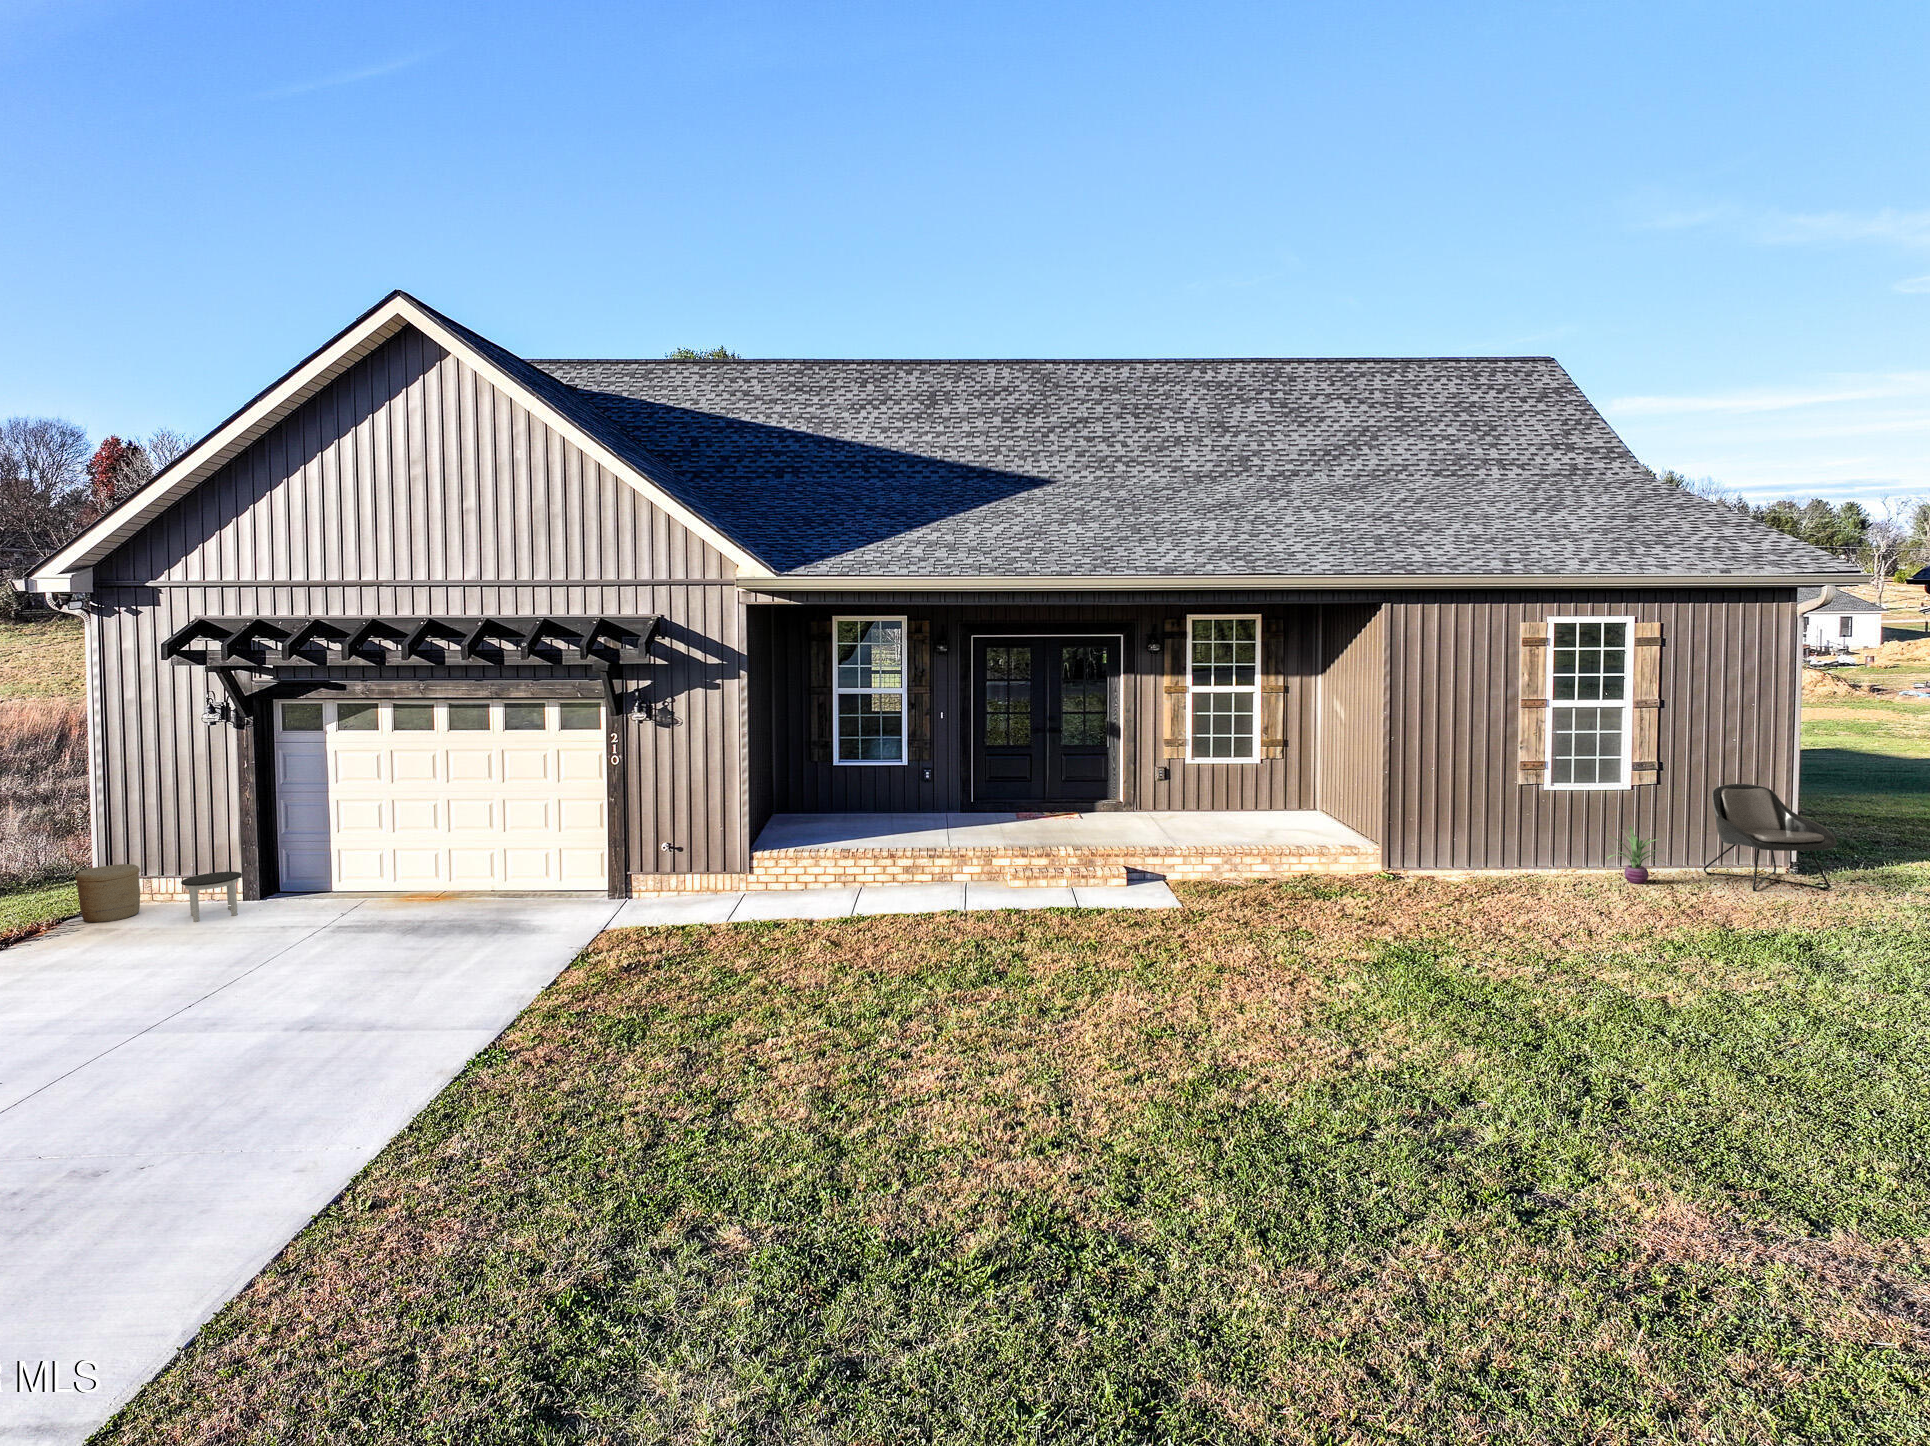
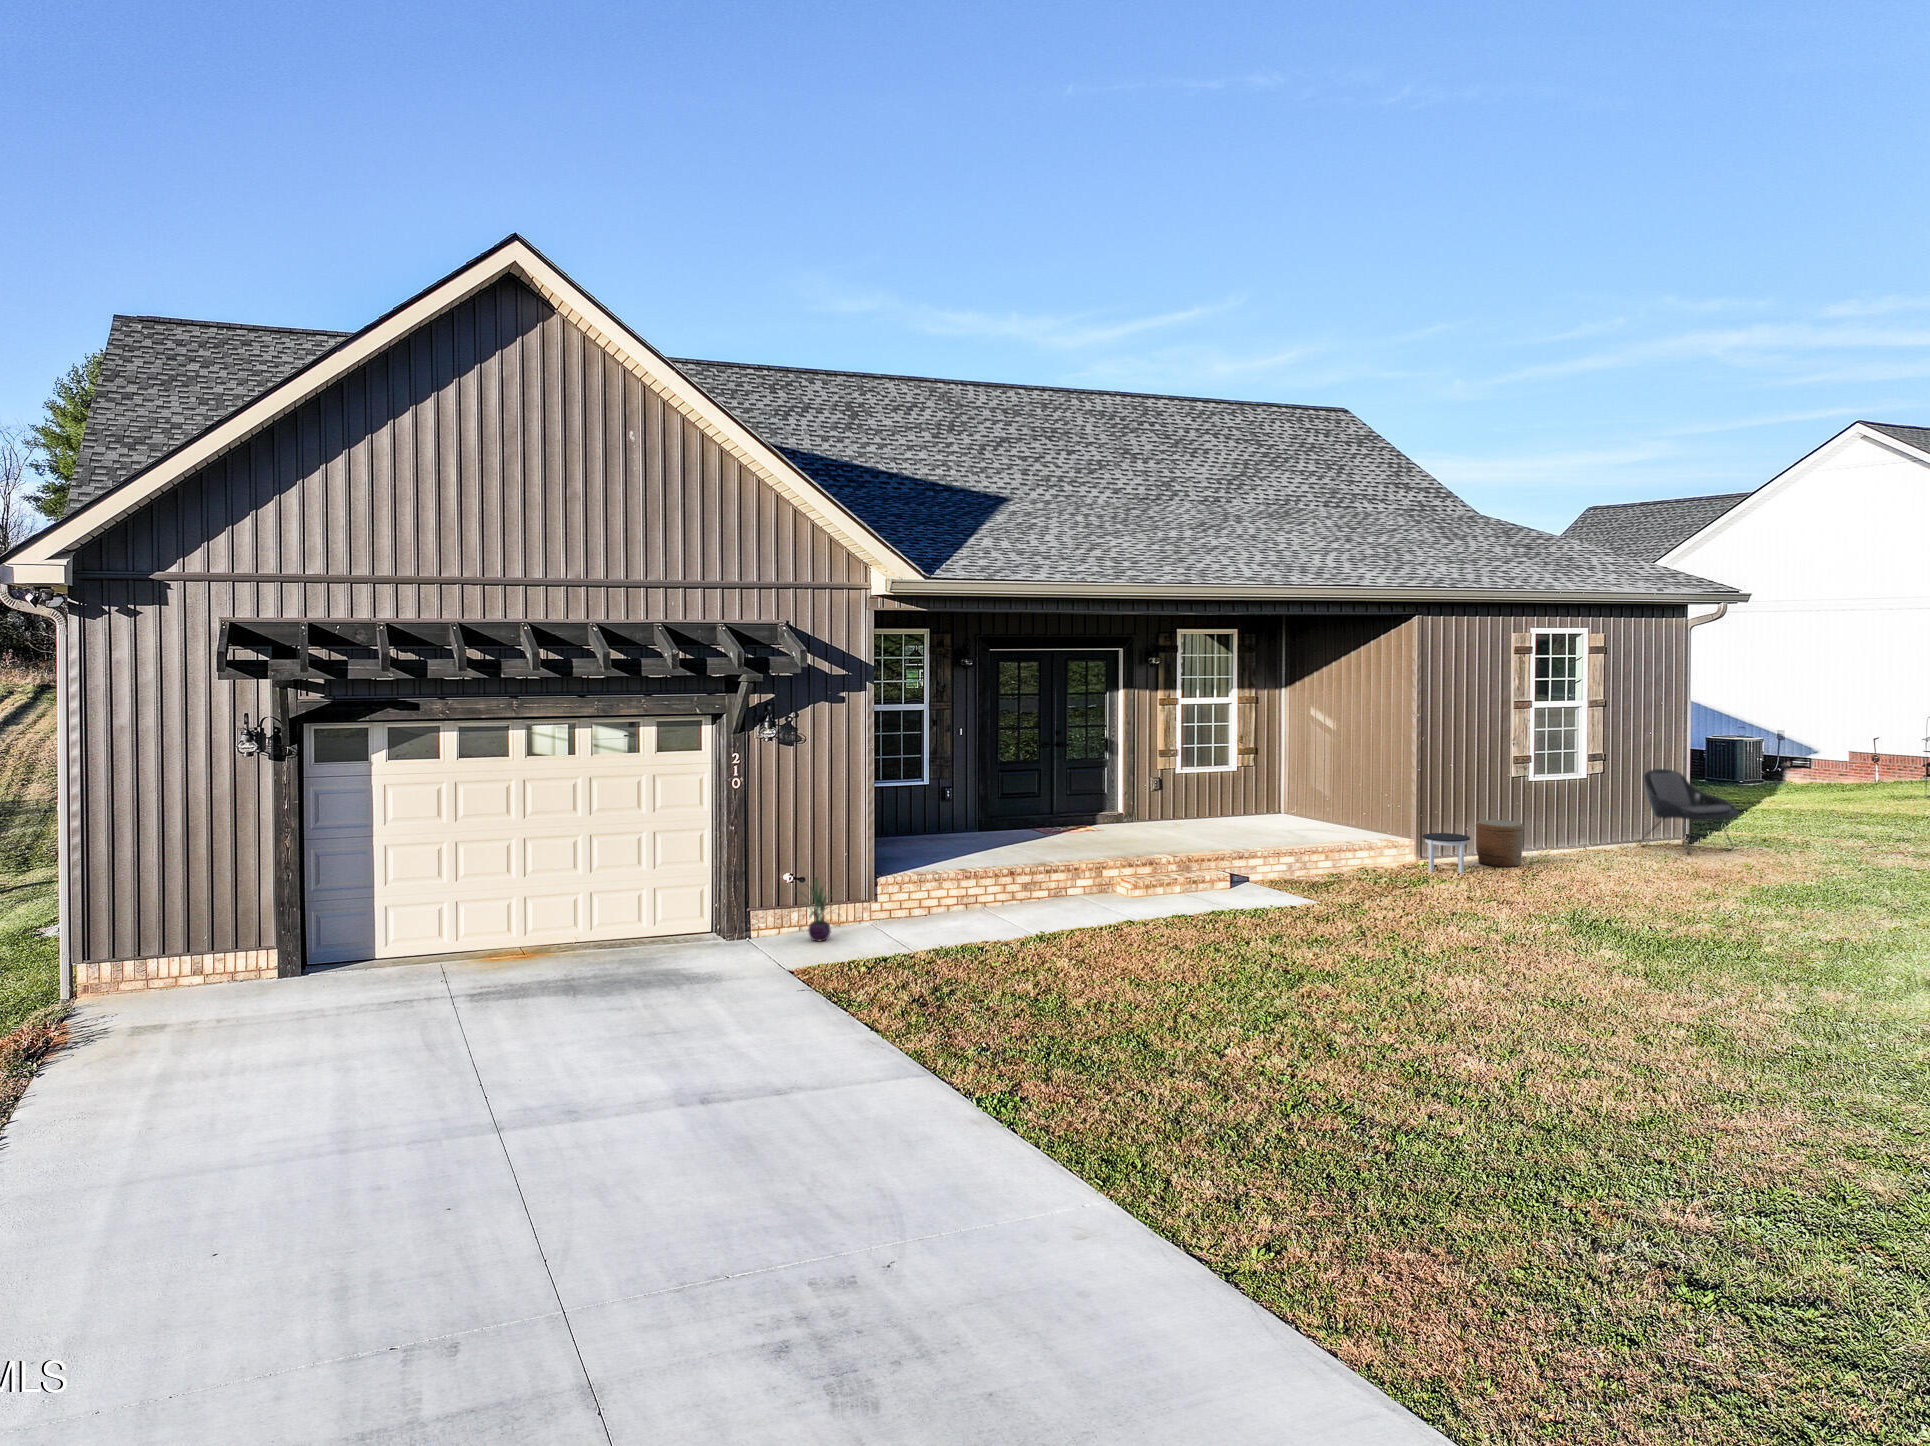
decorative plant: present [1608,826,1666,884] -> present [793,877,834,941]
woven basket: present [75,864,140,923] -> present [1476,820,1524,867]
round table: present [181,872,242,922] -> present [1422,833,1470,873]

